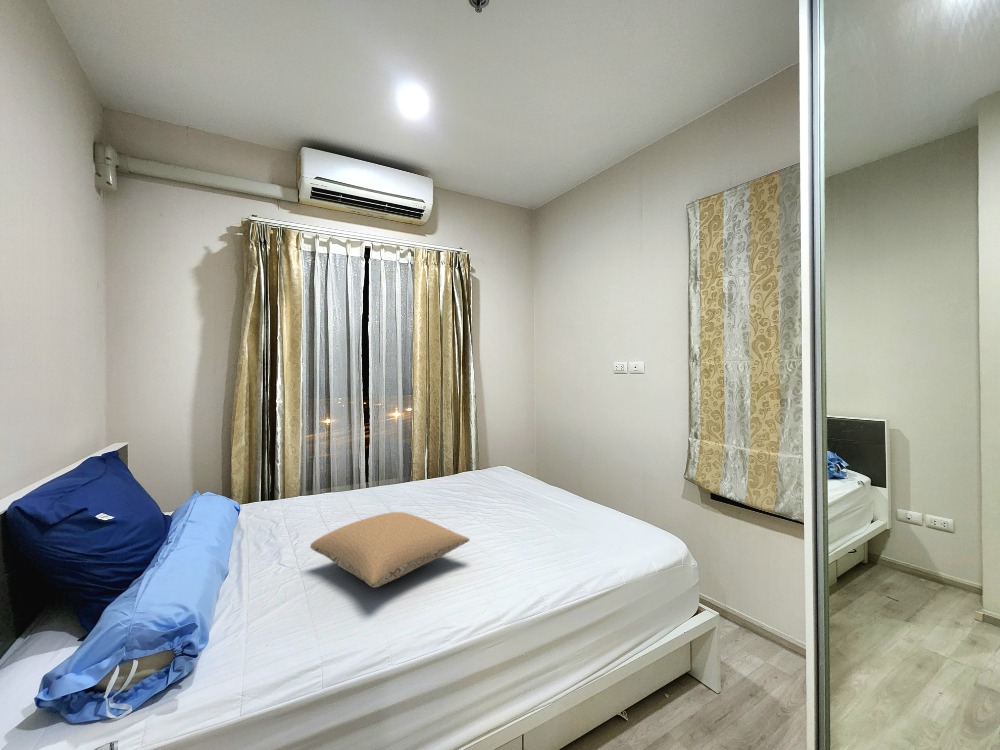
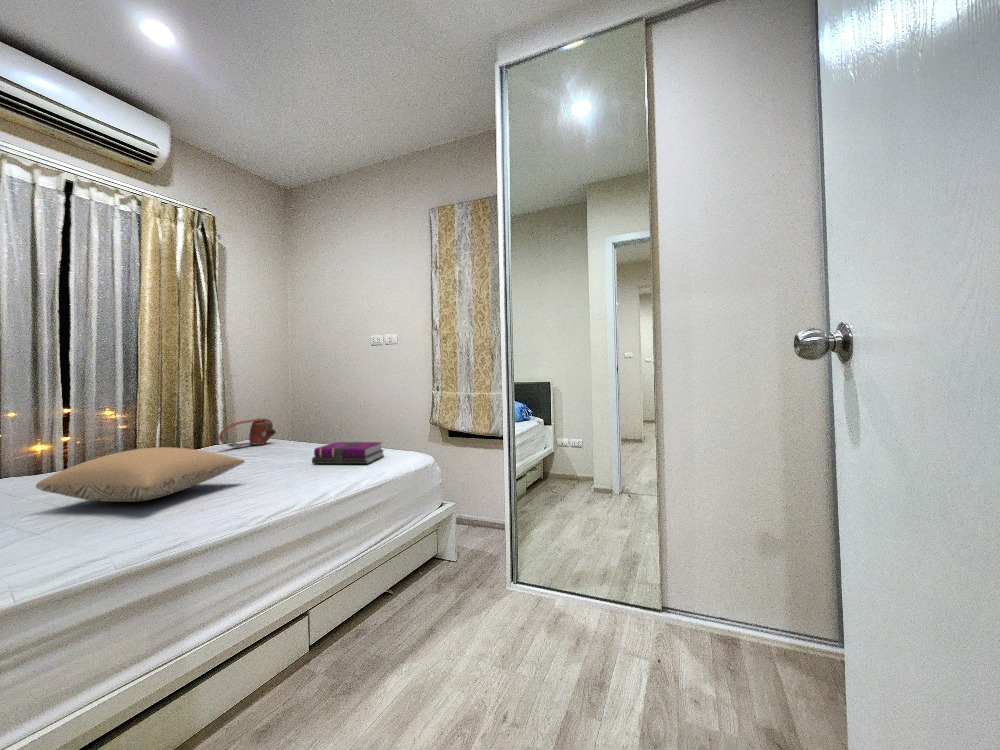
handbag: none [465,452,514,482] -> present [219,418,276,448]
notebook: none [540,506,623,555] -> present [312,442,384,464]

